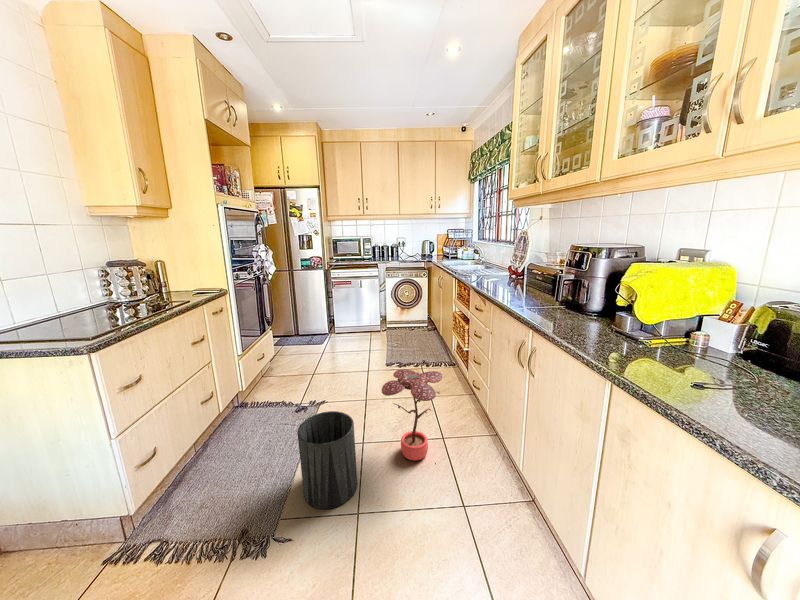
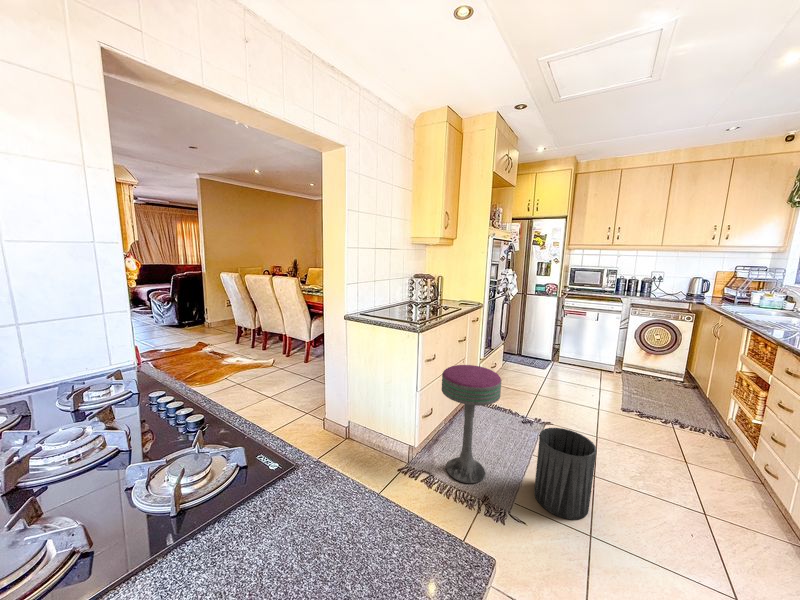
potted plant: present [382,369,442,460] -> none [631,415,718,522]
bar stool: none [150,372,246,528] -> present [442,365,502,483]

